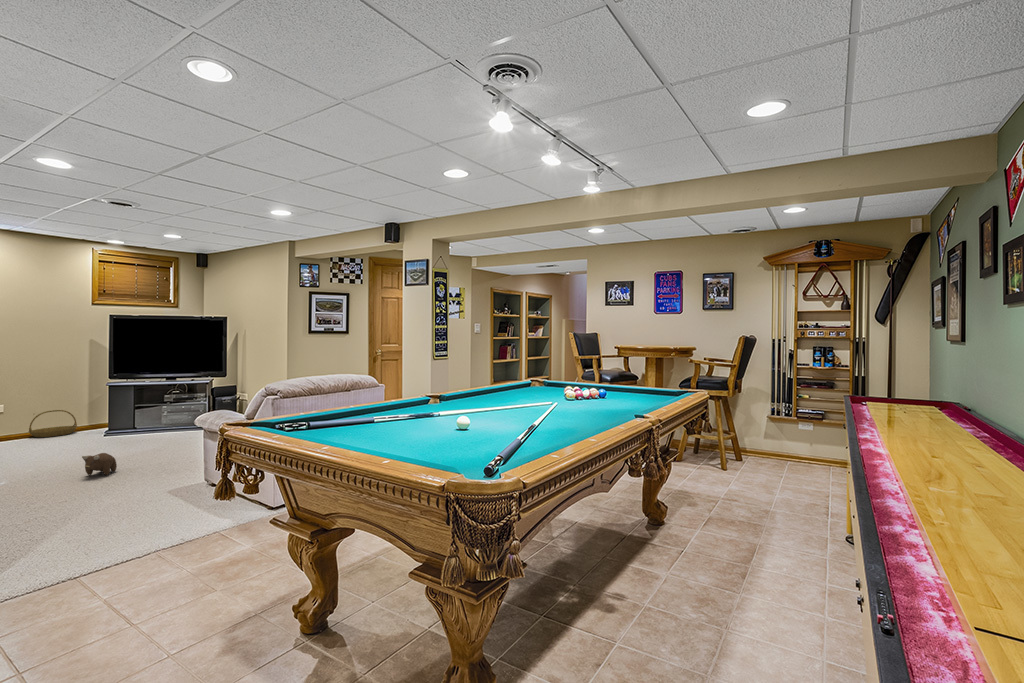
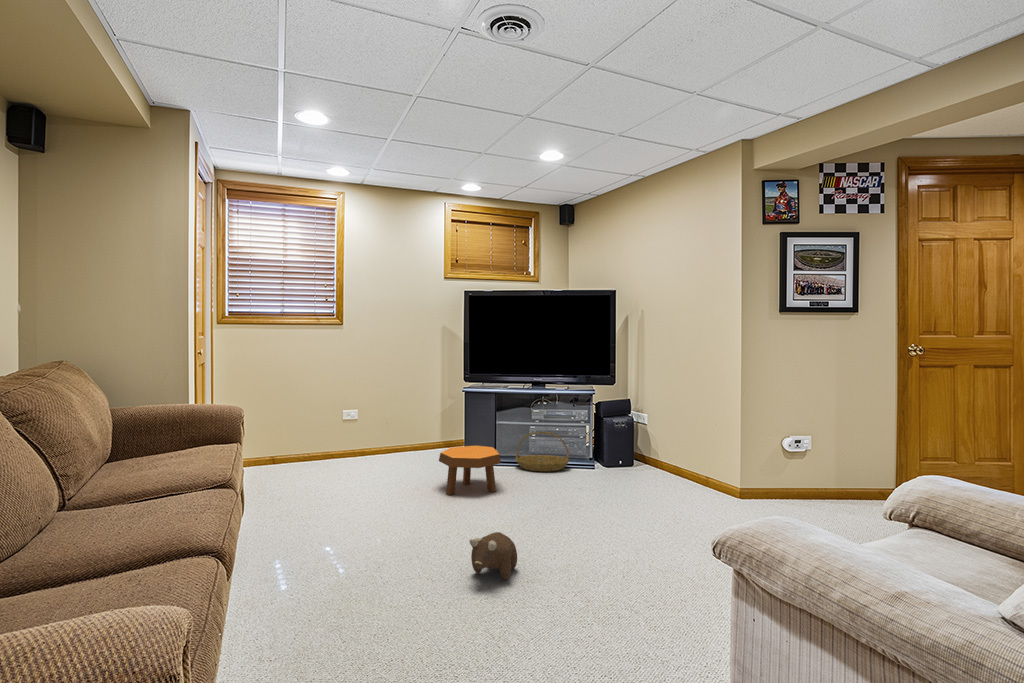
basket: present [29,410,77,437] -> present [515,432,569,471]
footstool: none [78,418,127,449] -> present [439,446,501,495]

